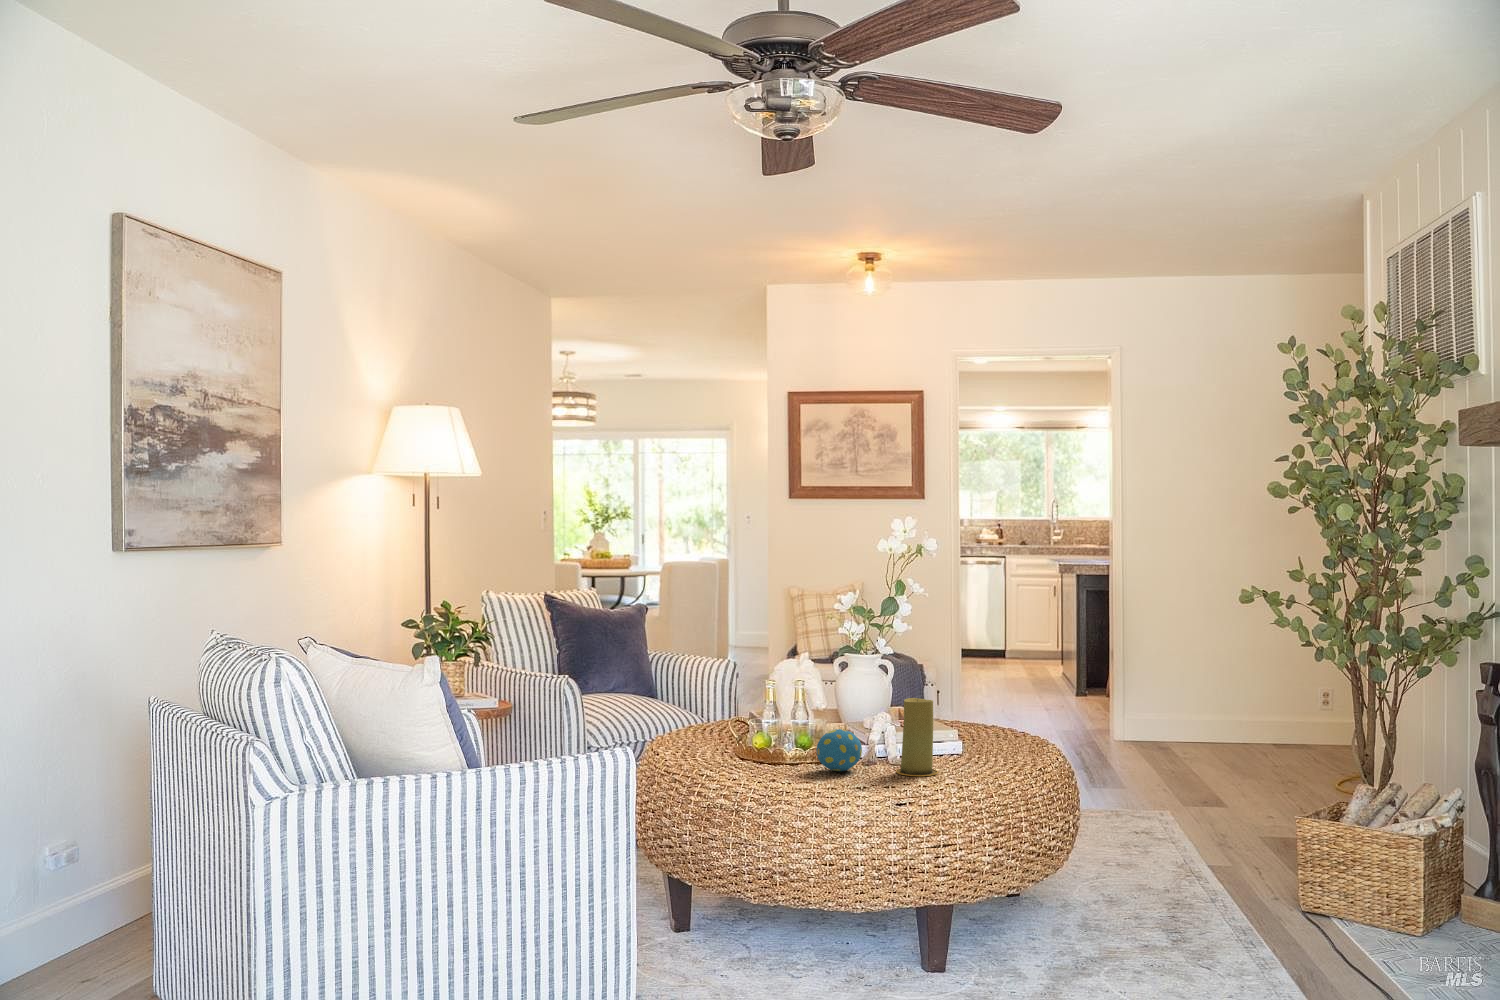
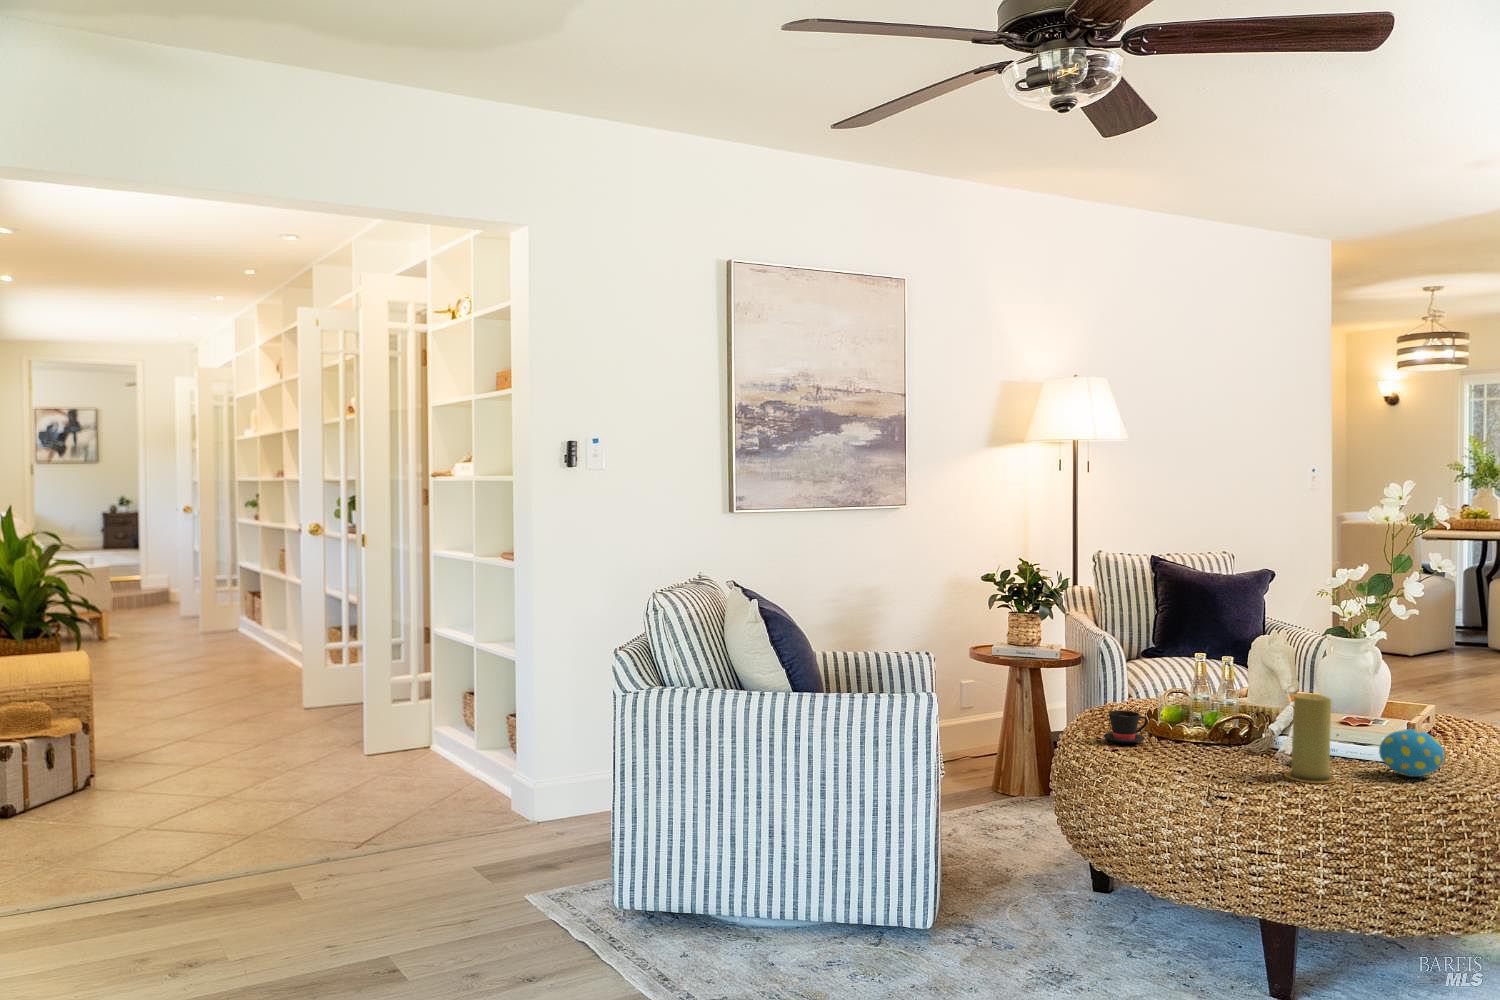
decorative egg: present [817,729,862,771] -> present [1379,729,1444,777]
teacup: none [712,741,752,774] -> present [1104,711,1148,744]

